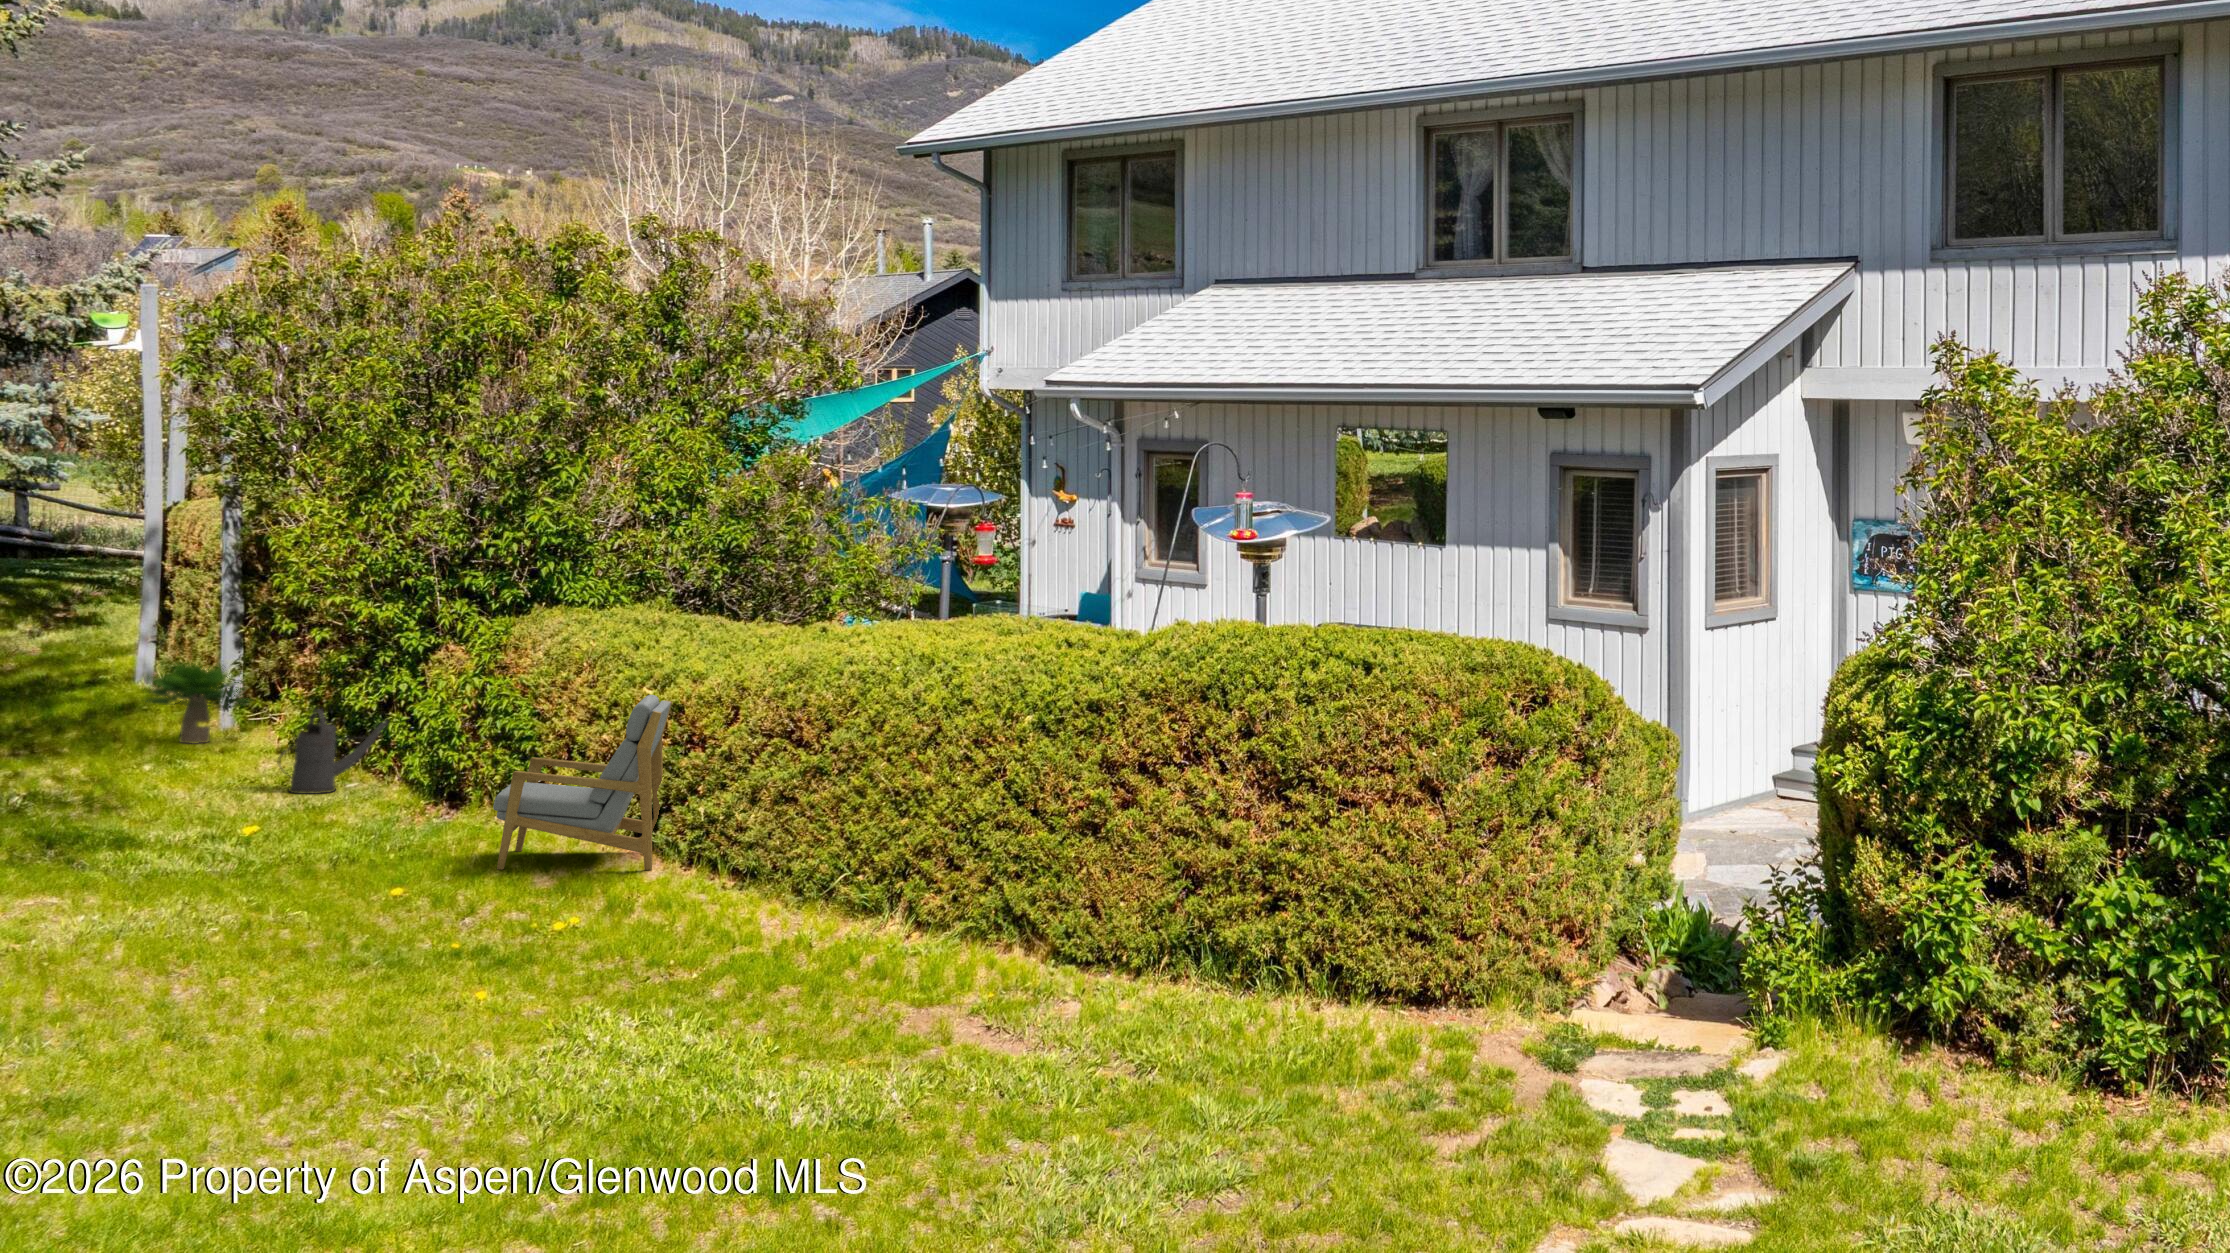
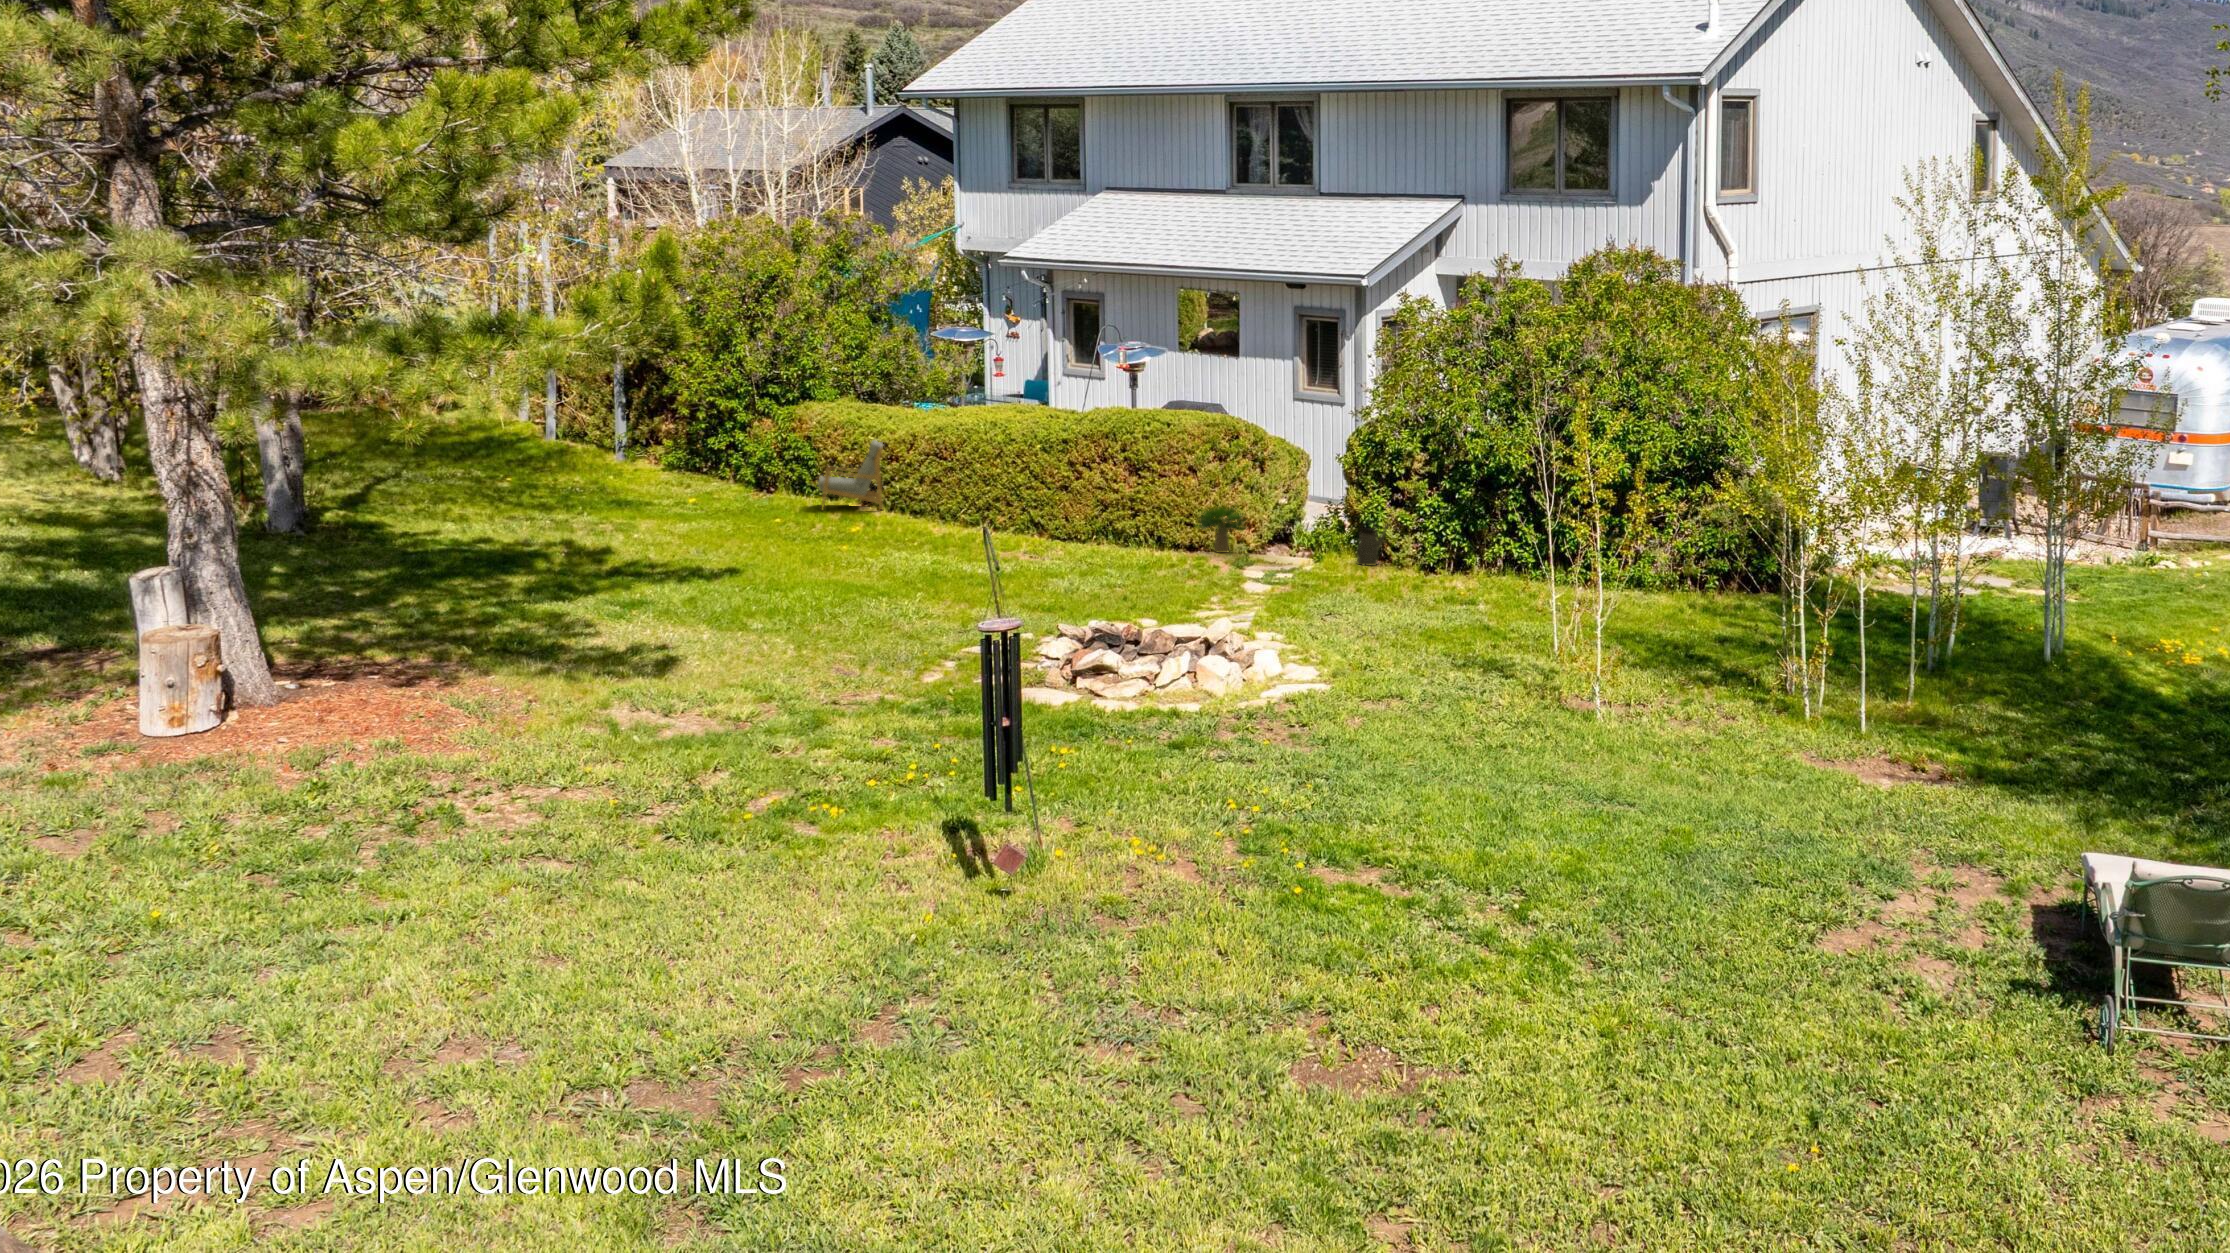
potted plant: present [144,662,248,744] -> present [1196,506,1247,553]
watering can: present [278,709,388,794] -> present [1357,521,1388,566]

